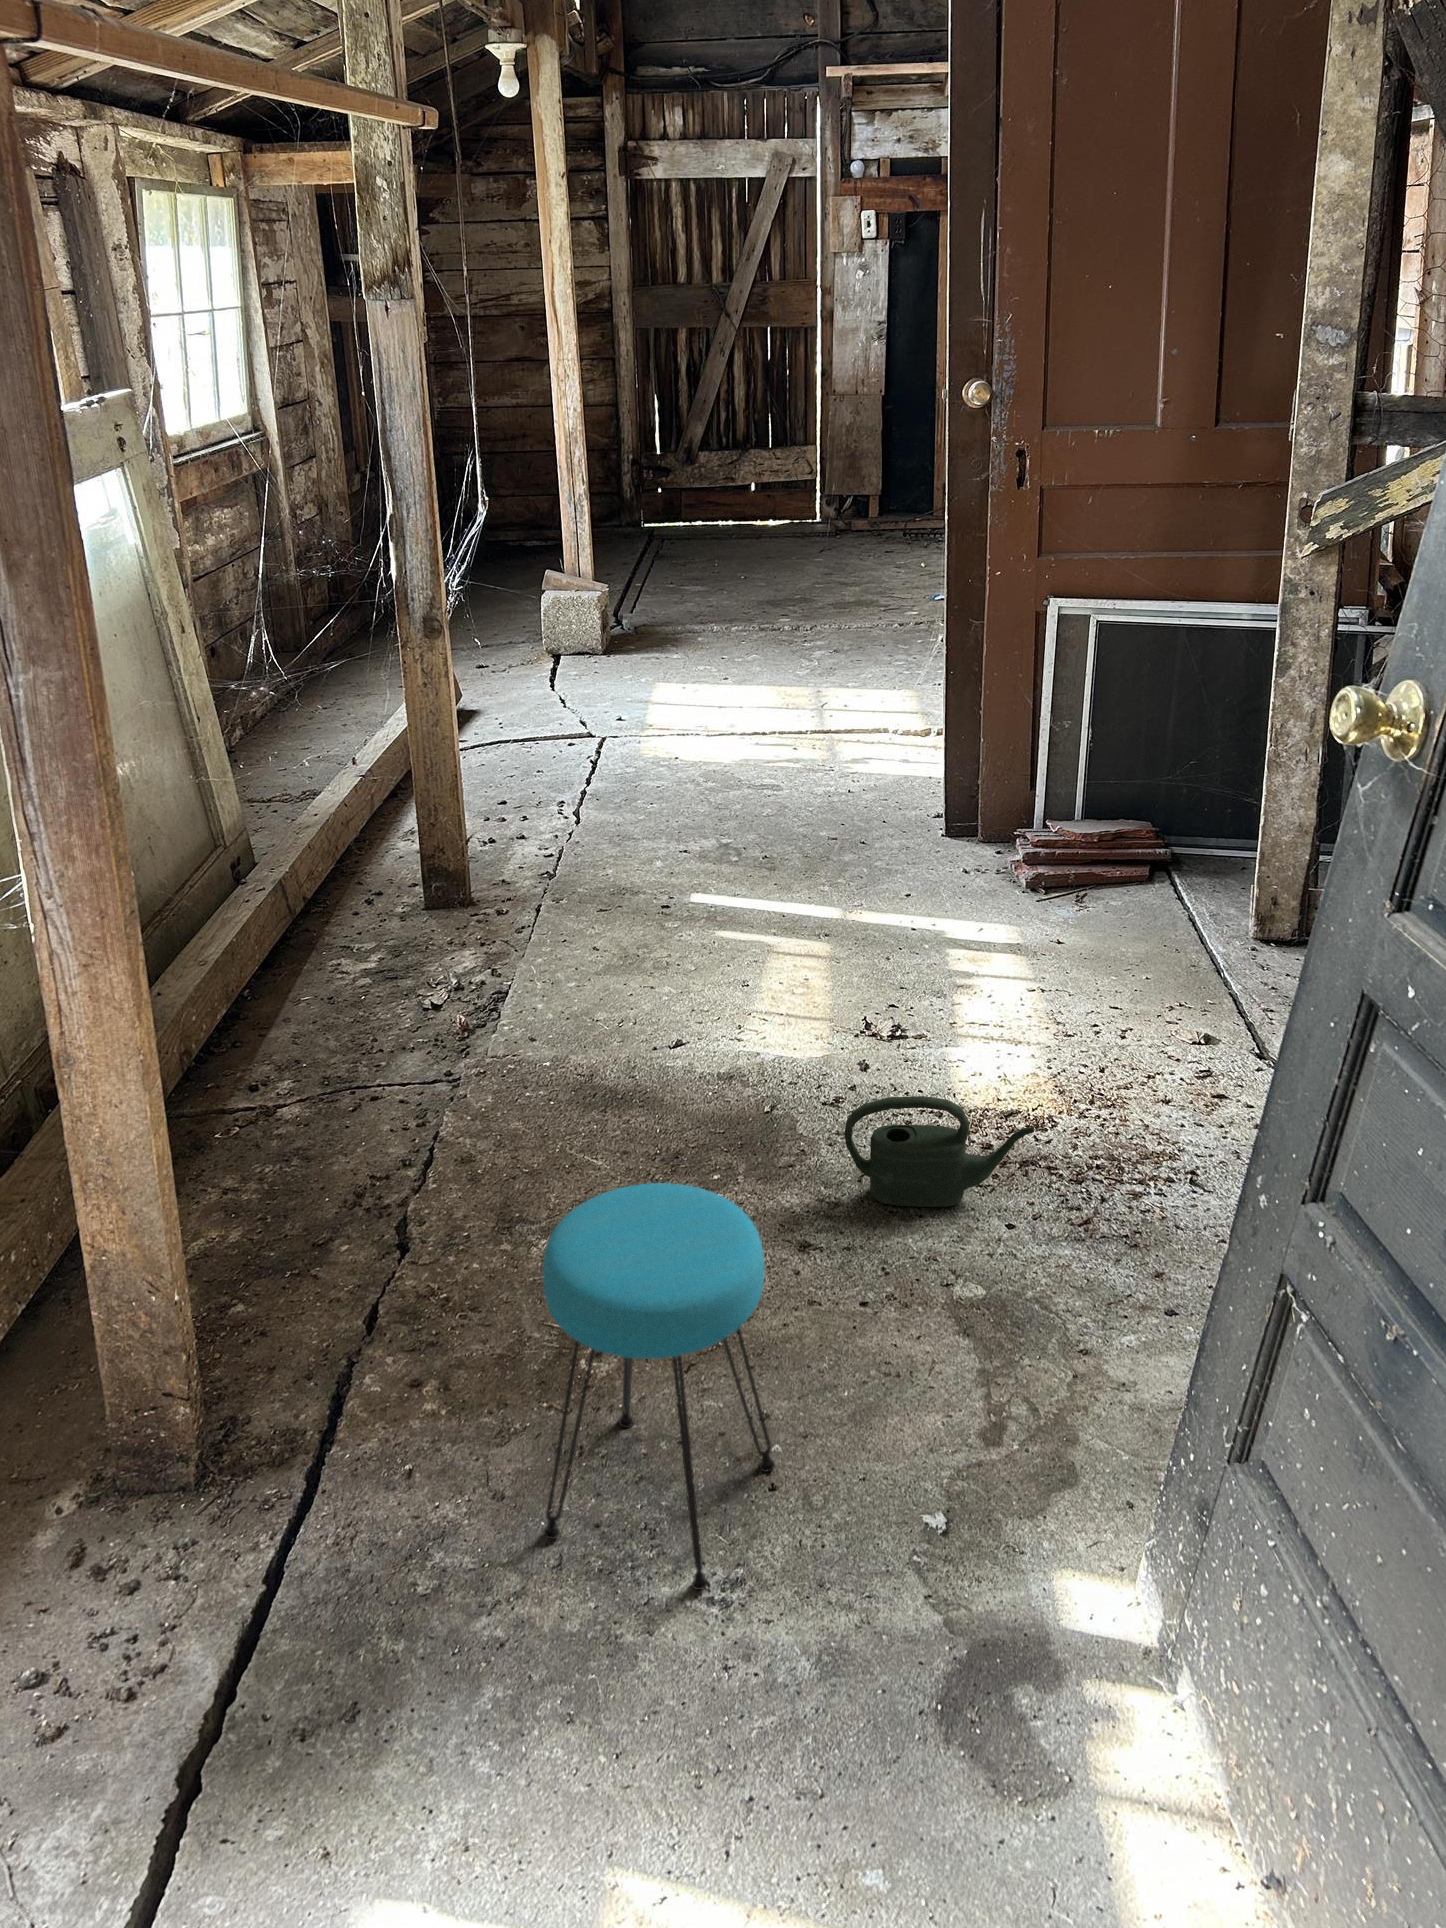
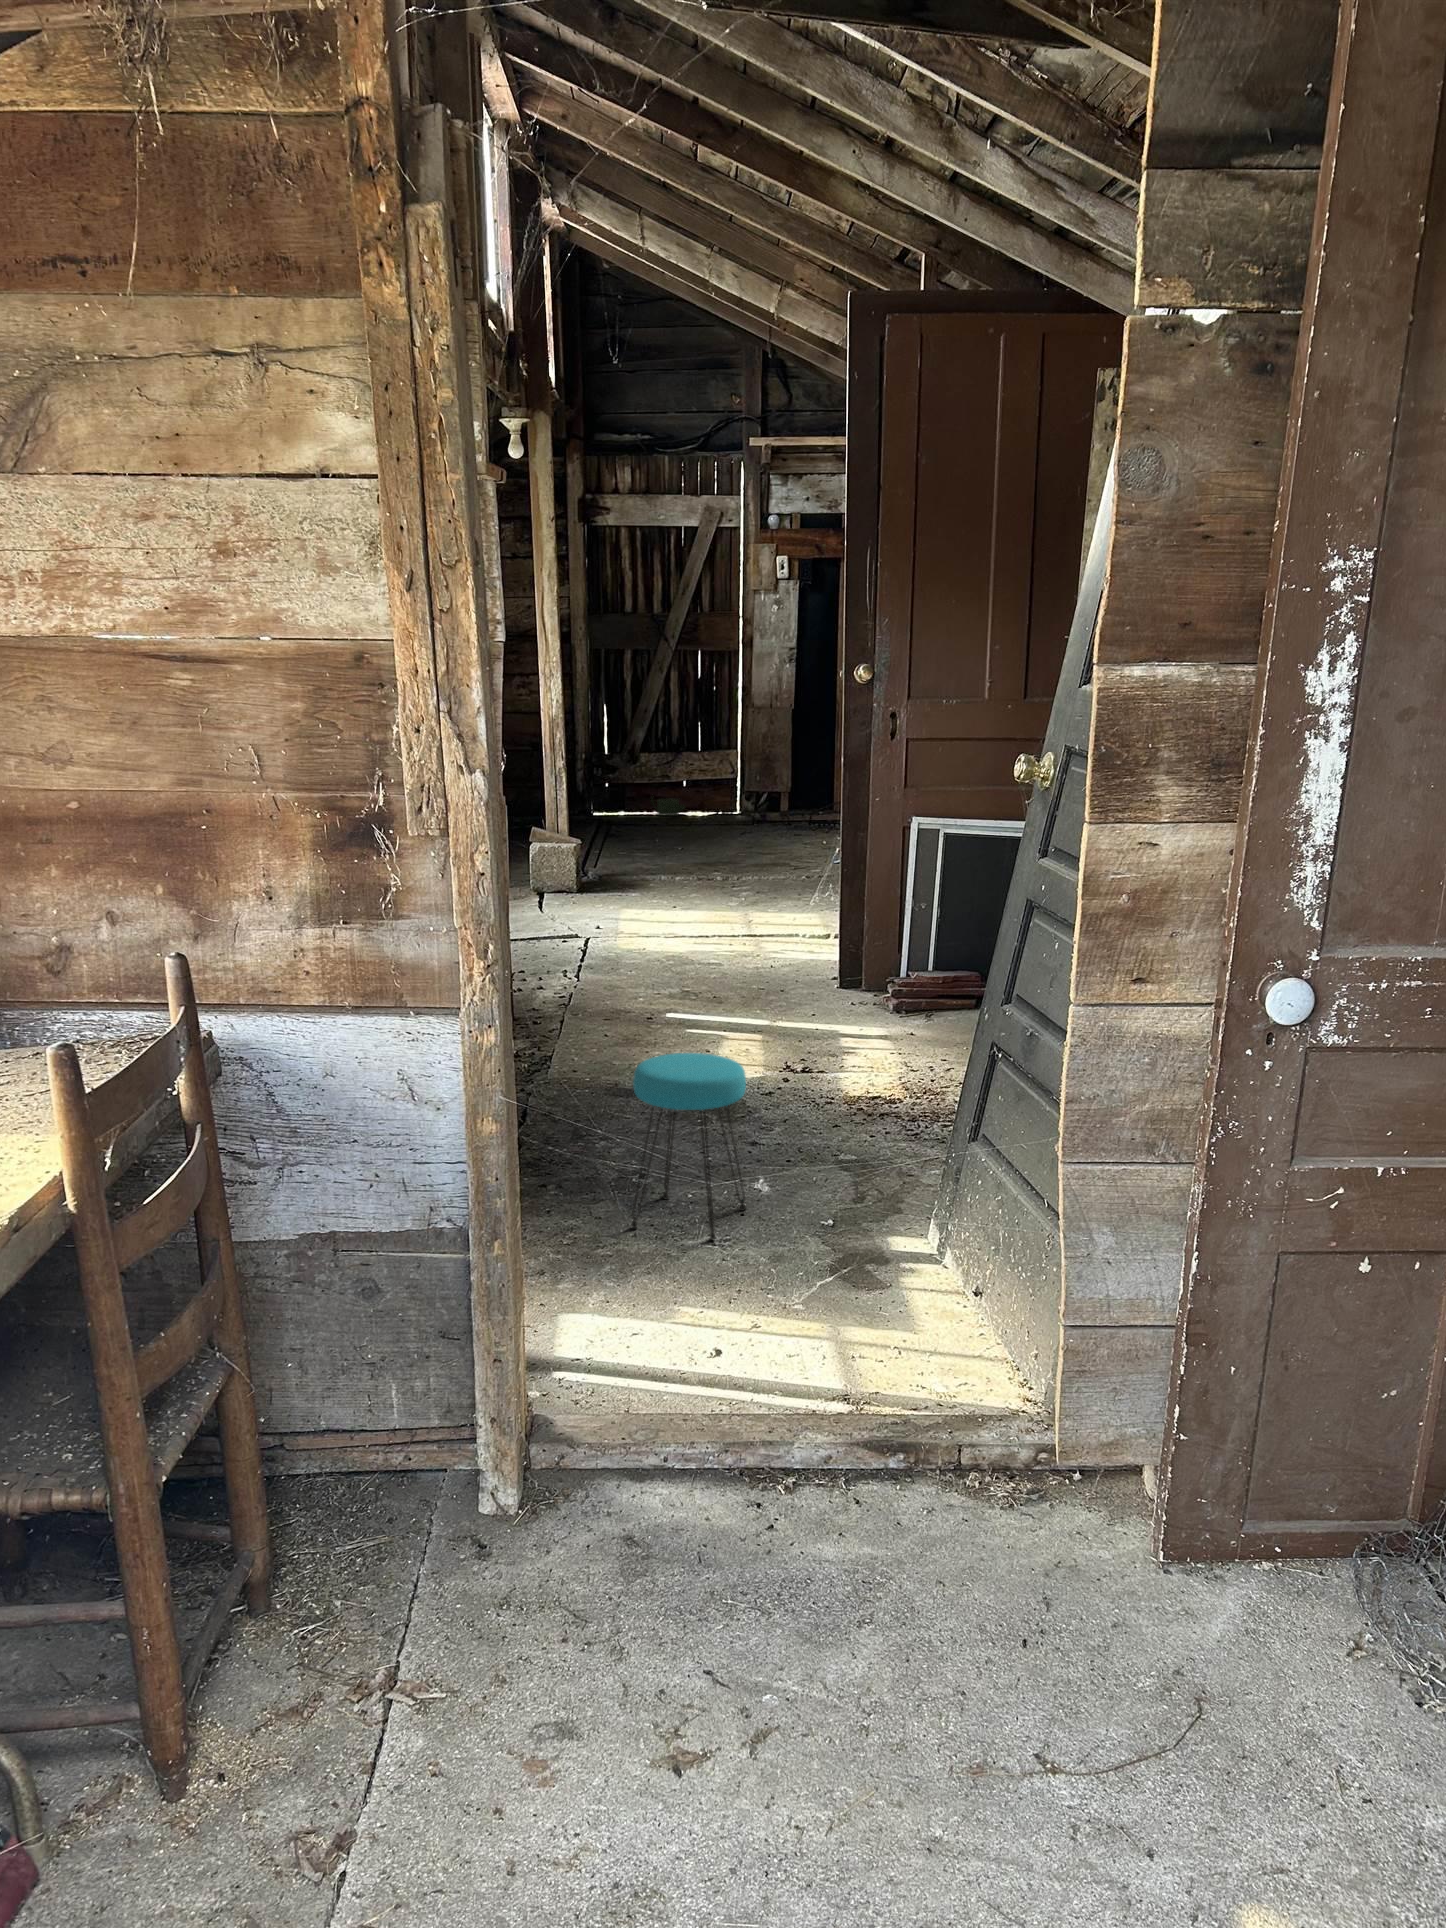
watering can: present [844,1096,1034,1207] -> present [653,796,685,816]

